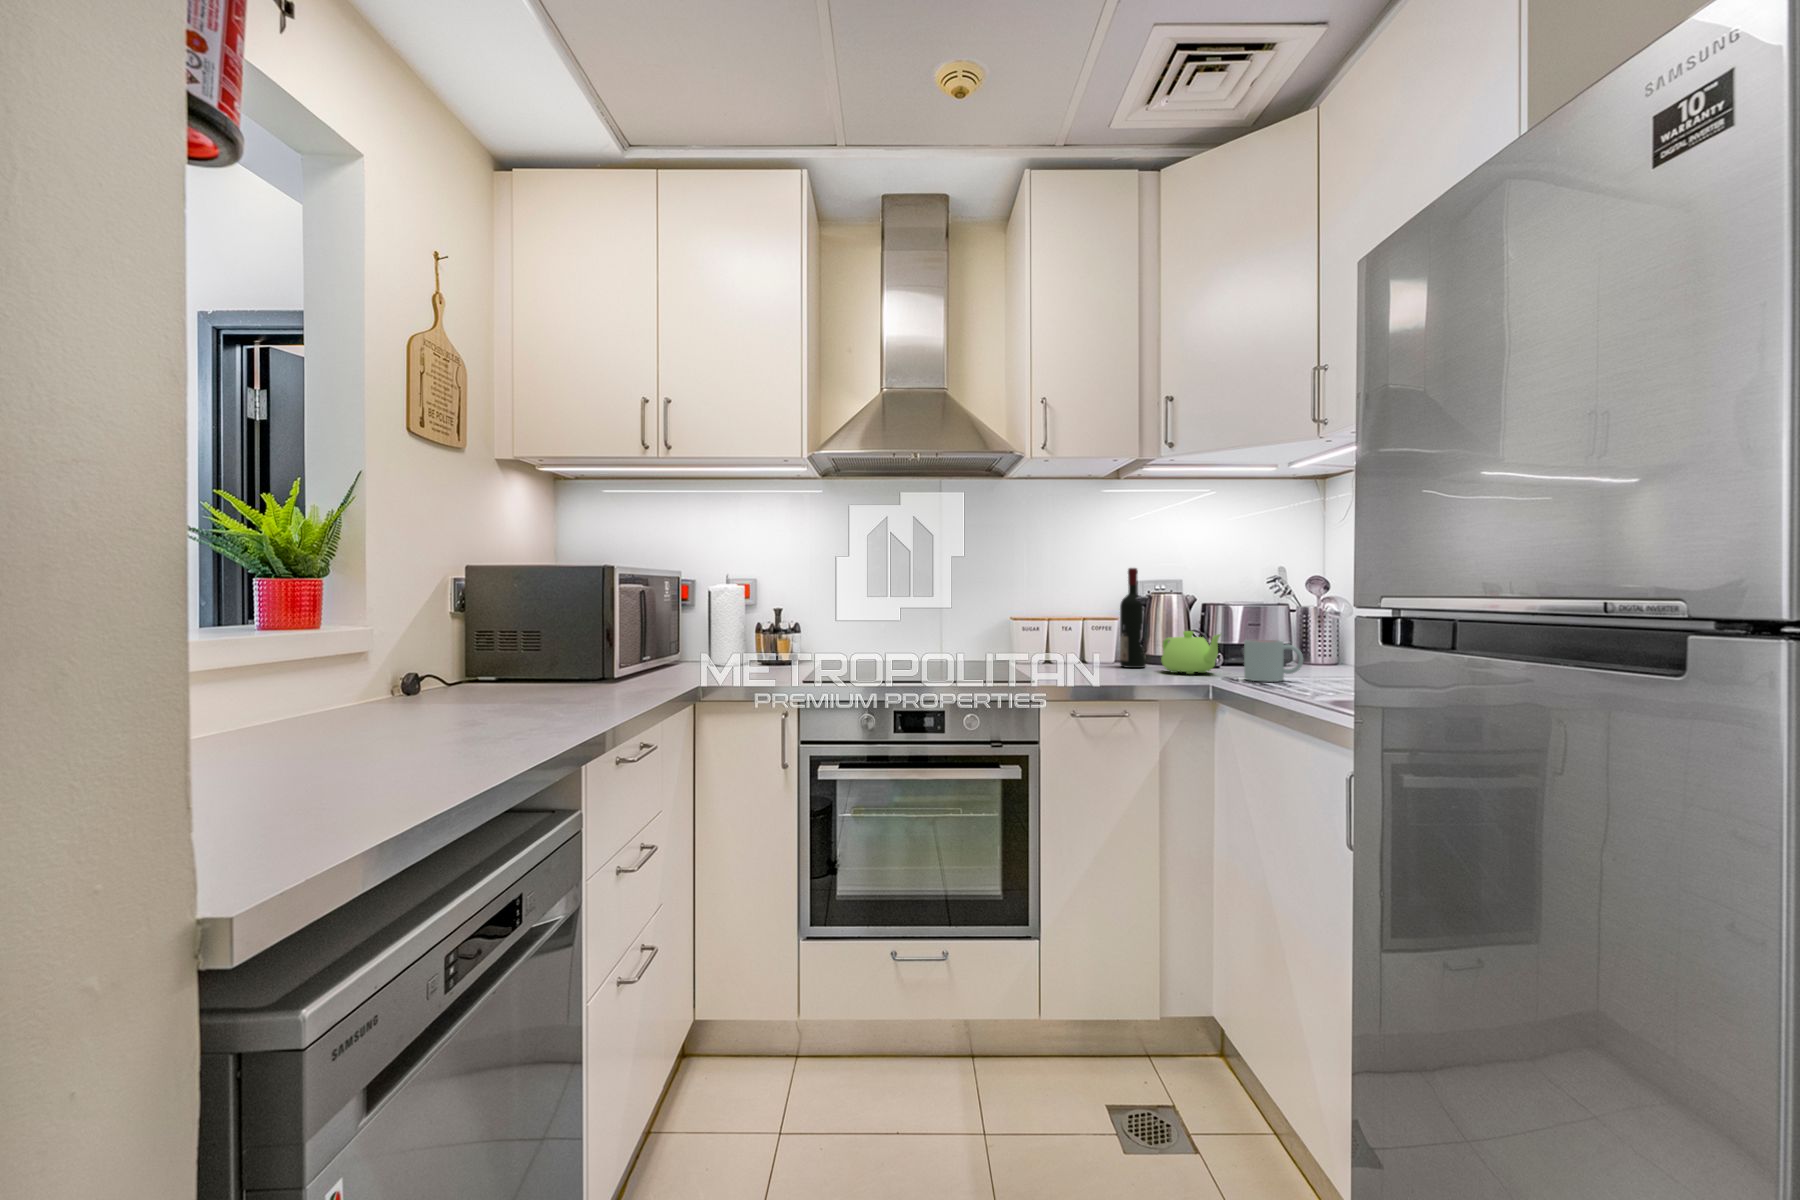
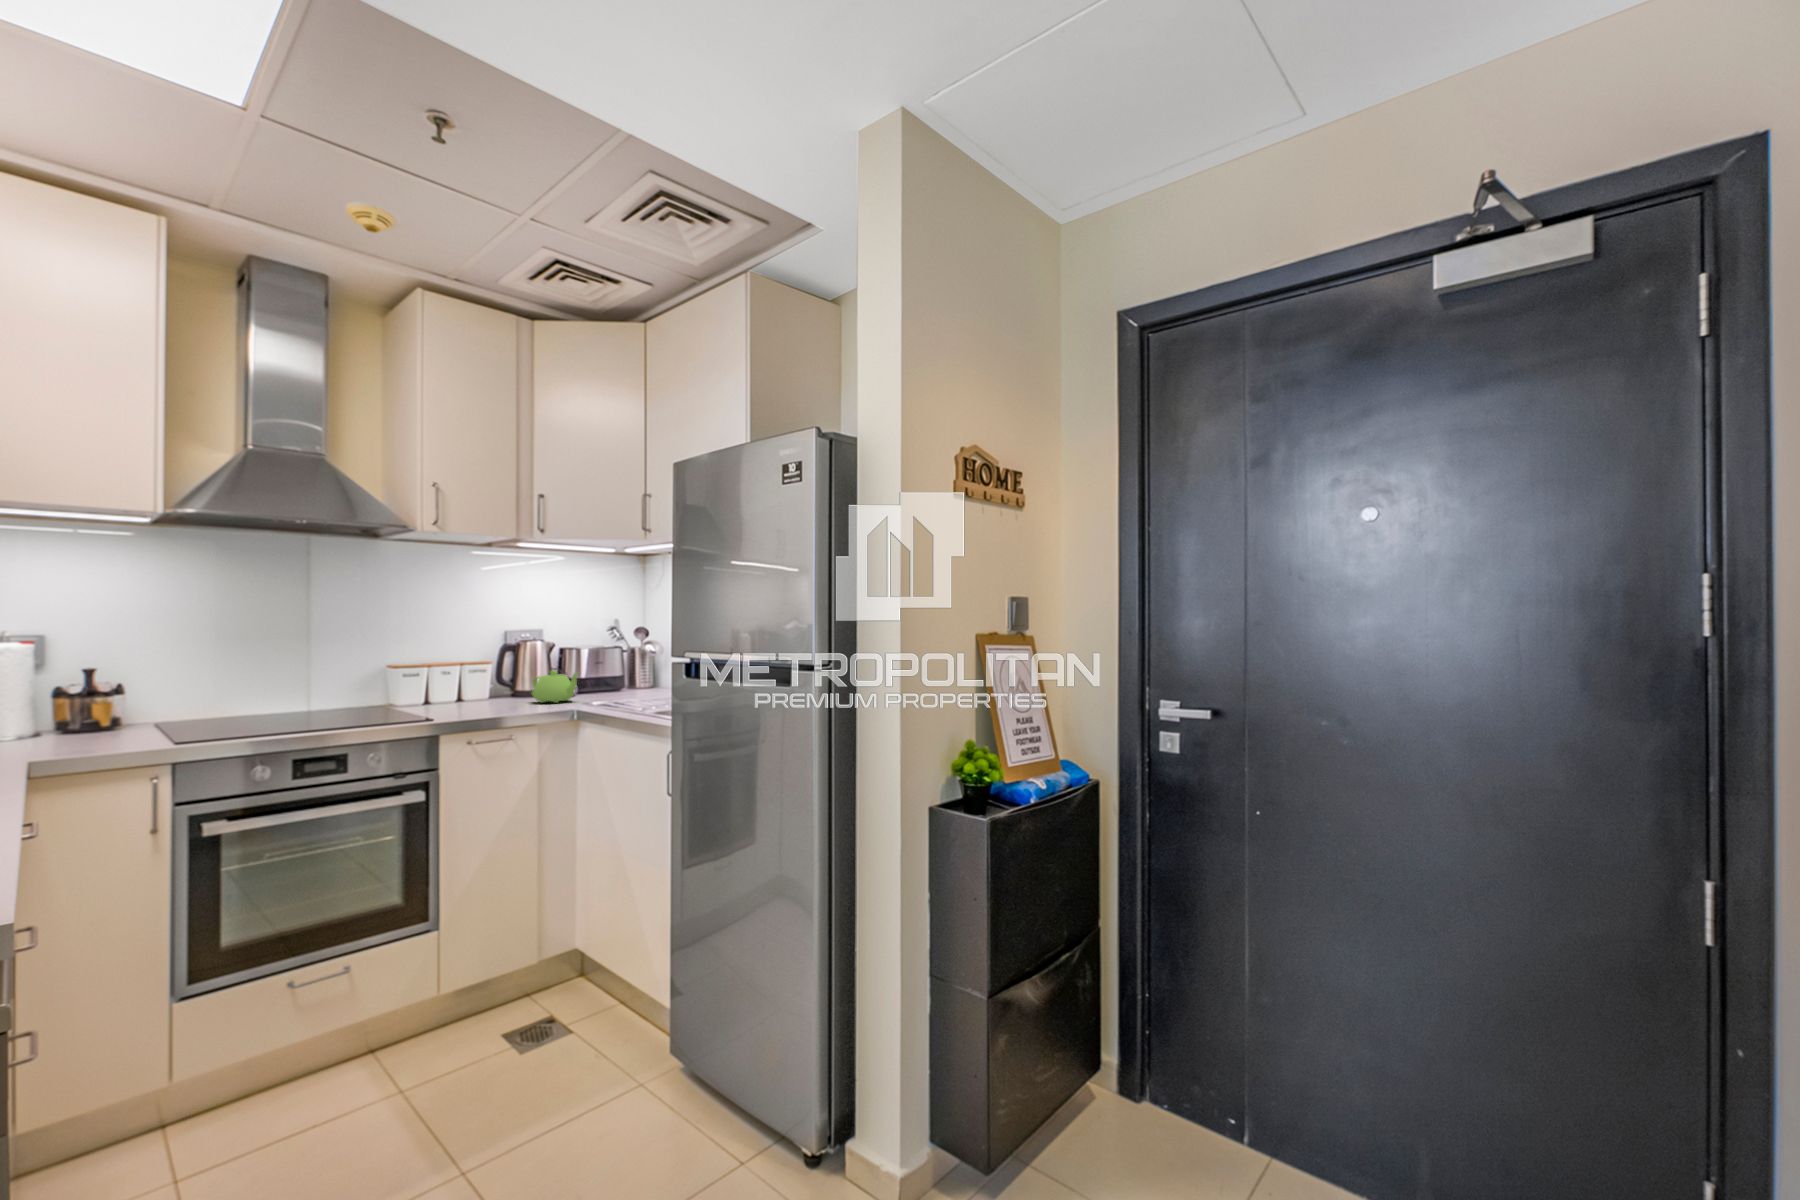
wine bottle: present [1120,568,1146,668] -> none [495,622,517,702]
mug: present [1244,640,1303,682] -> none [597,674,636,703]

